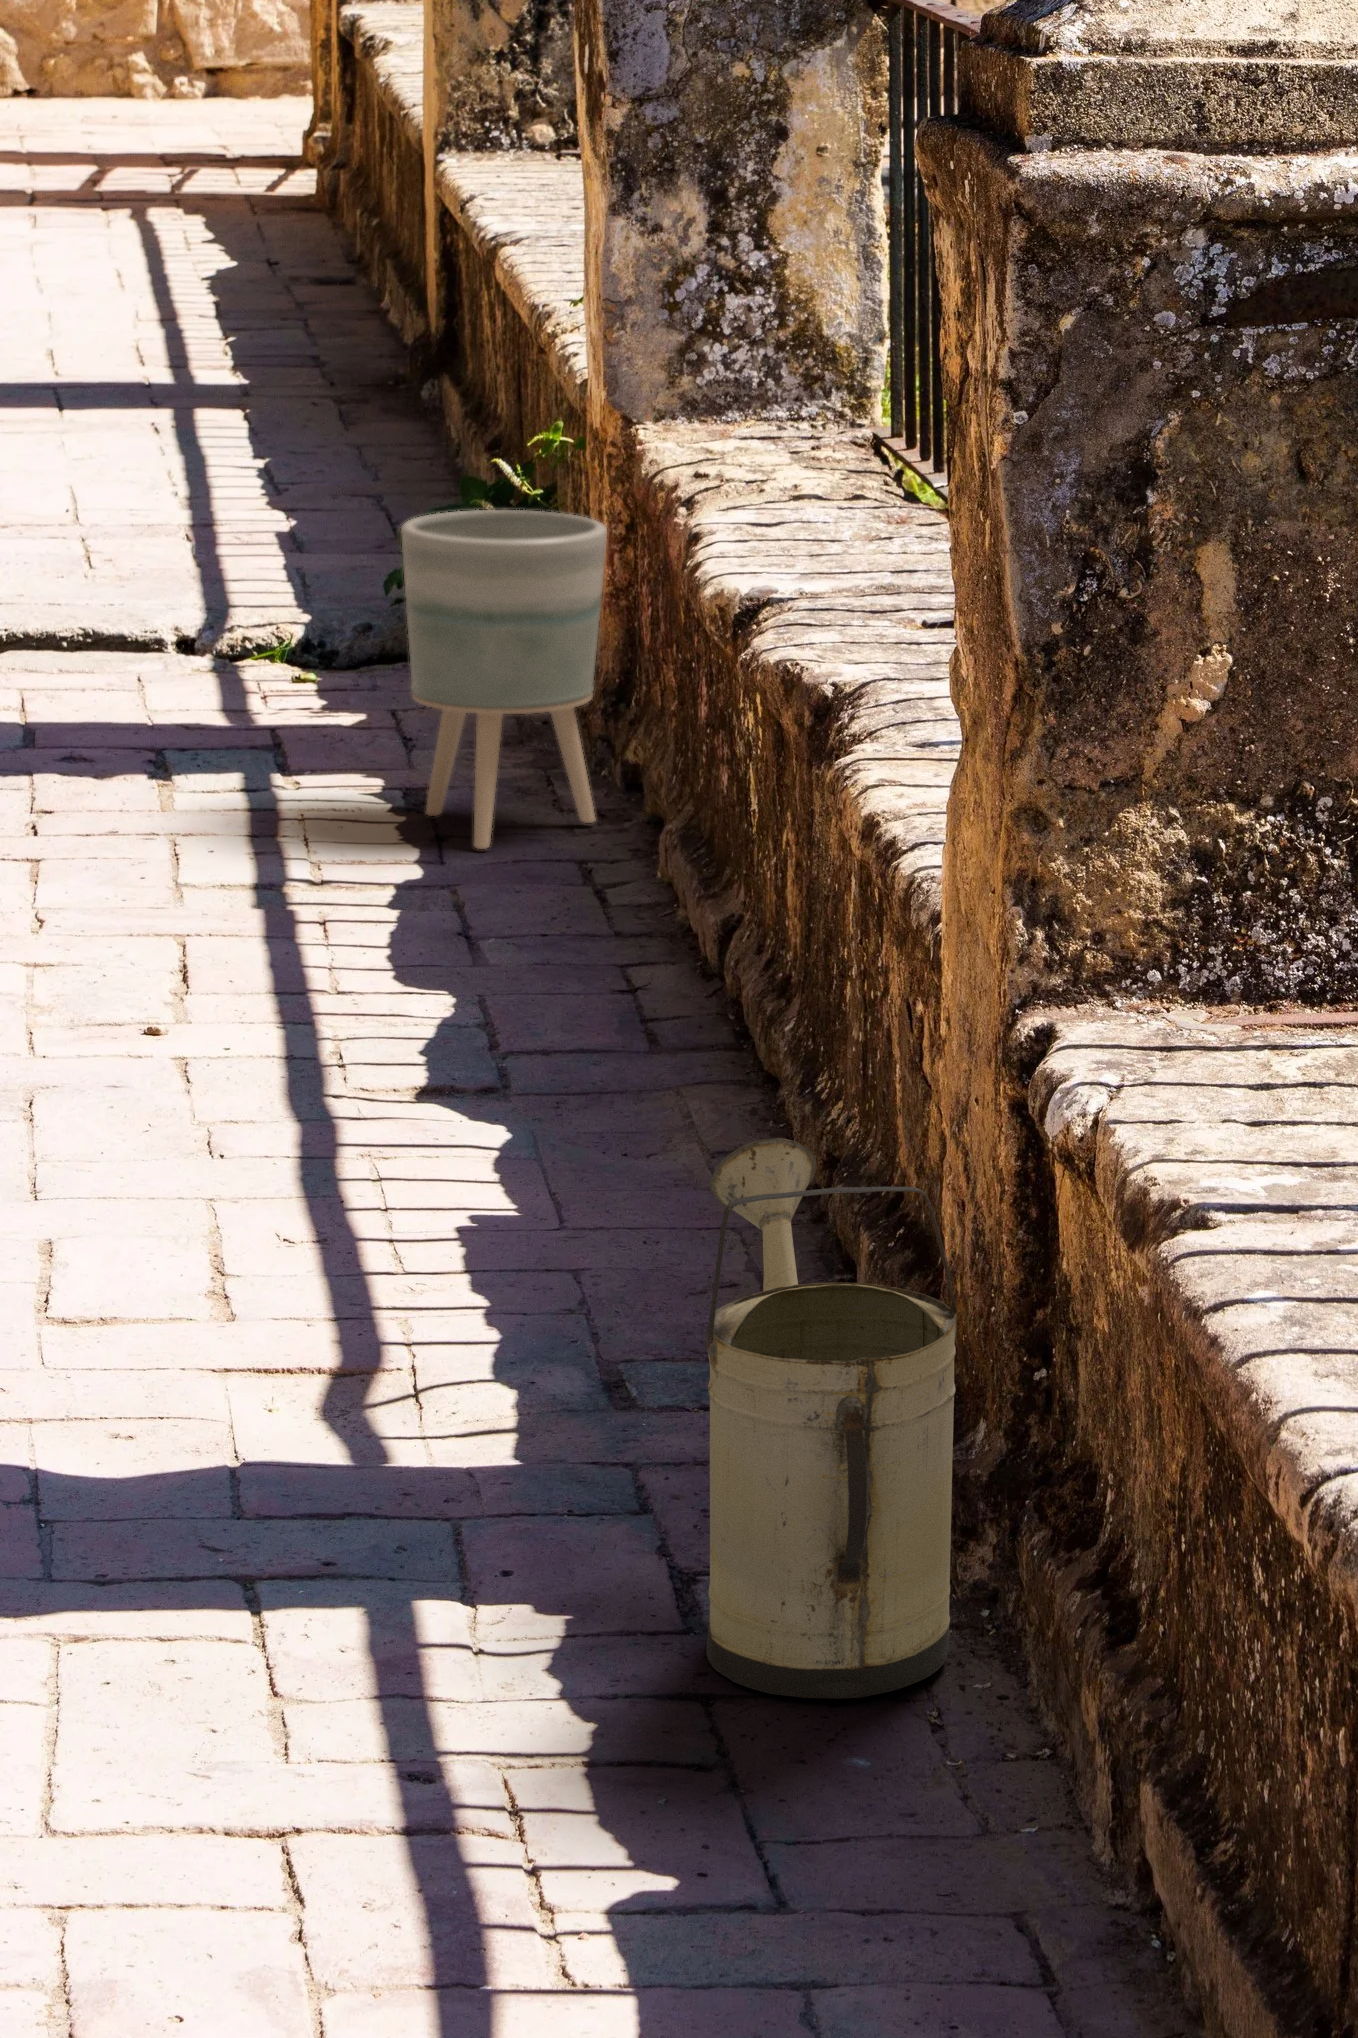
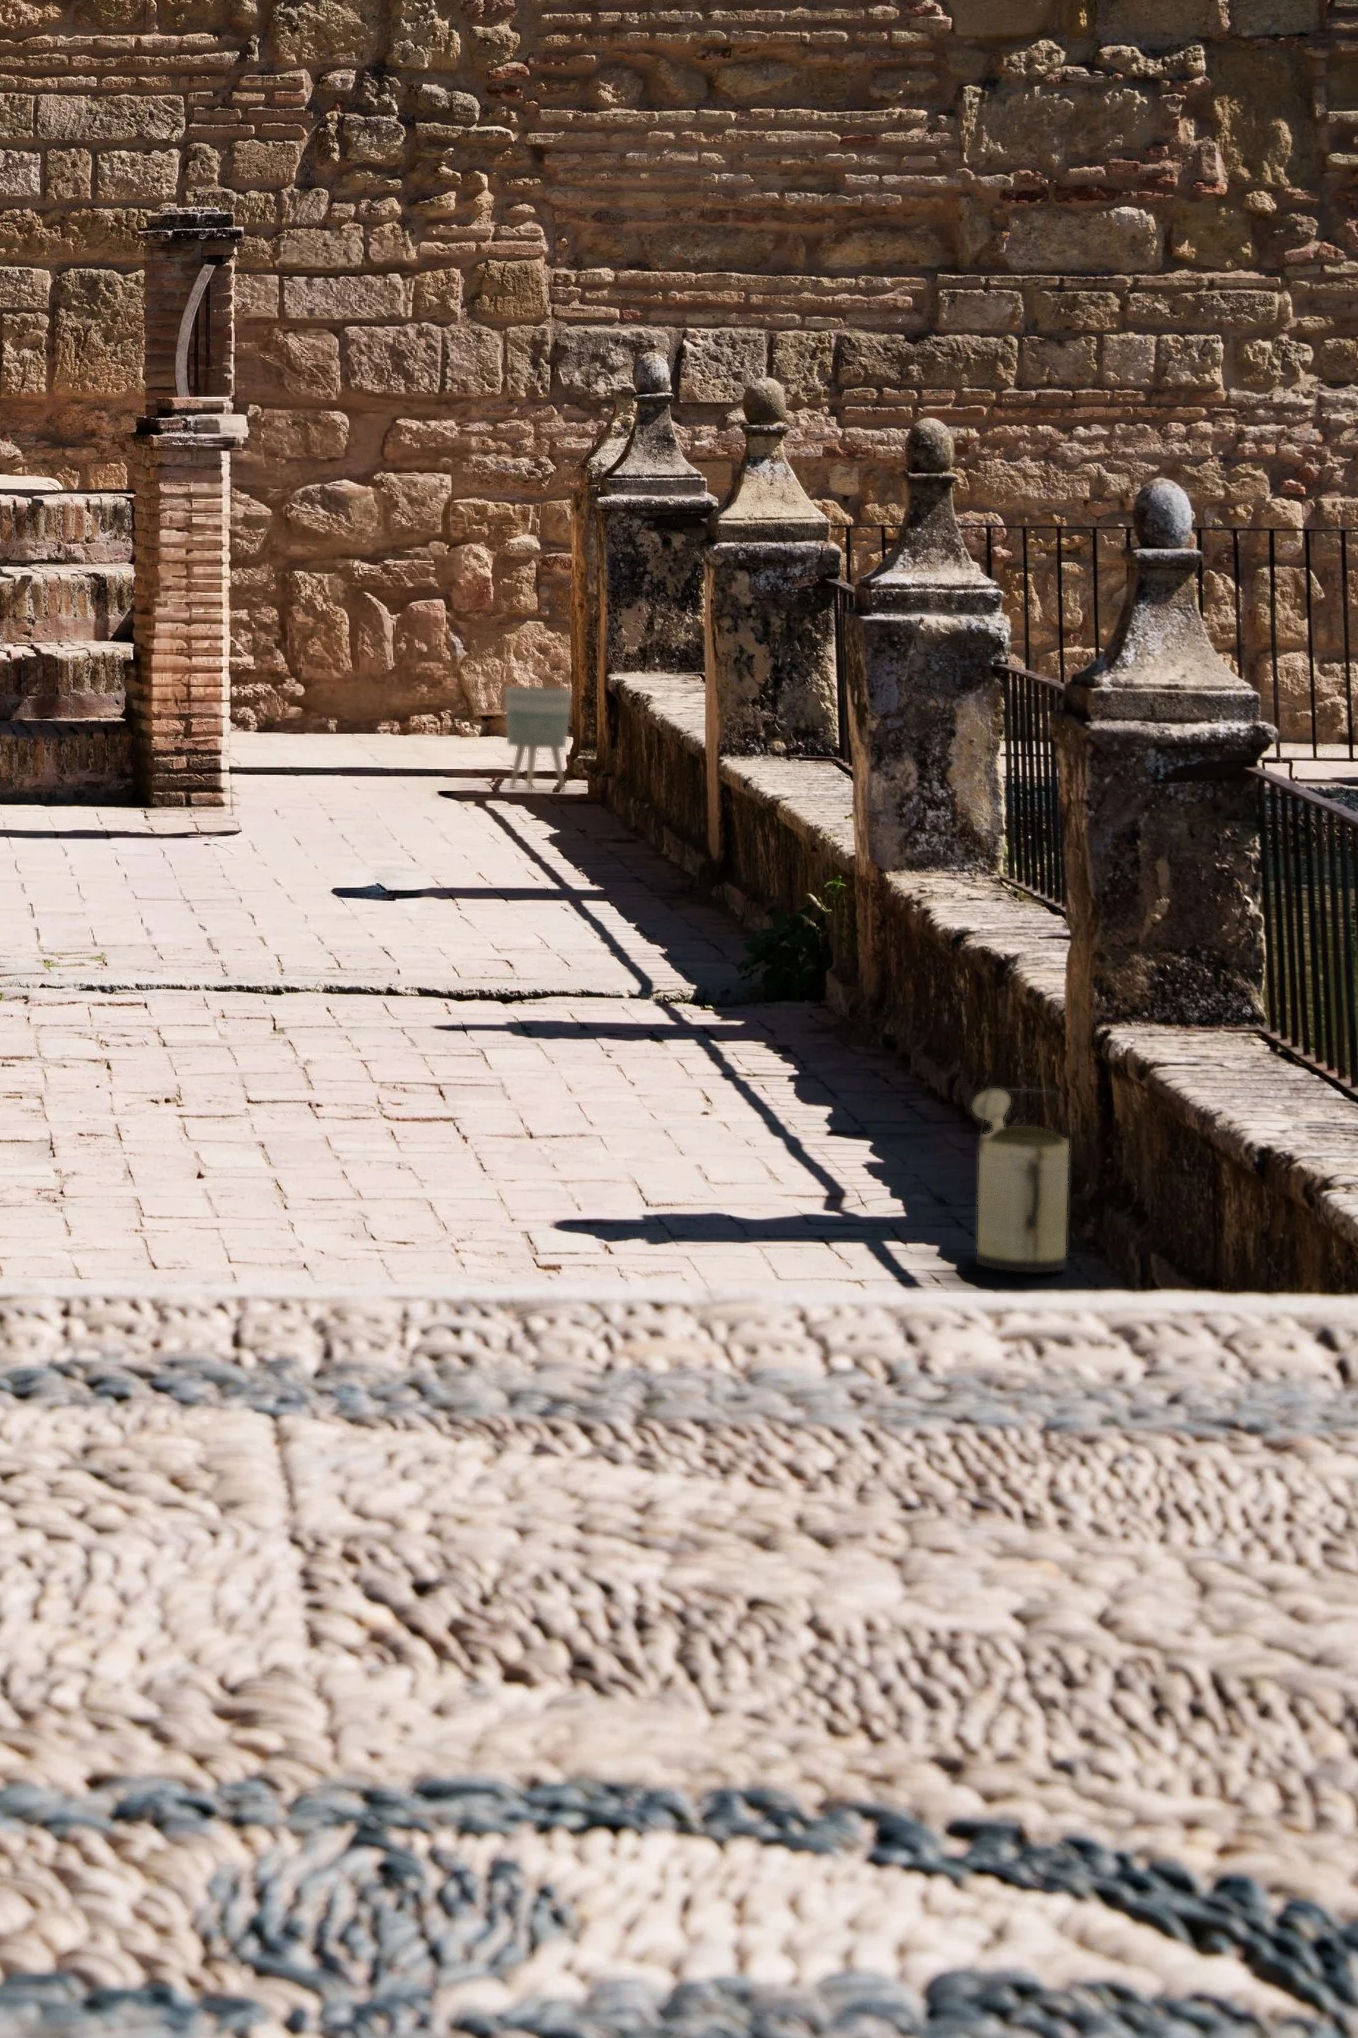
planter: present [401,510,607,849] -> present [505,687,571,791]

